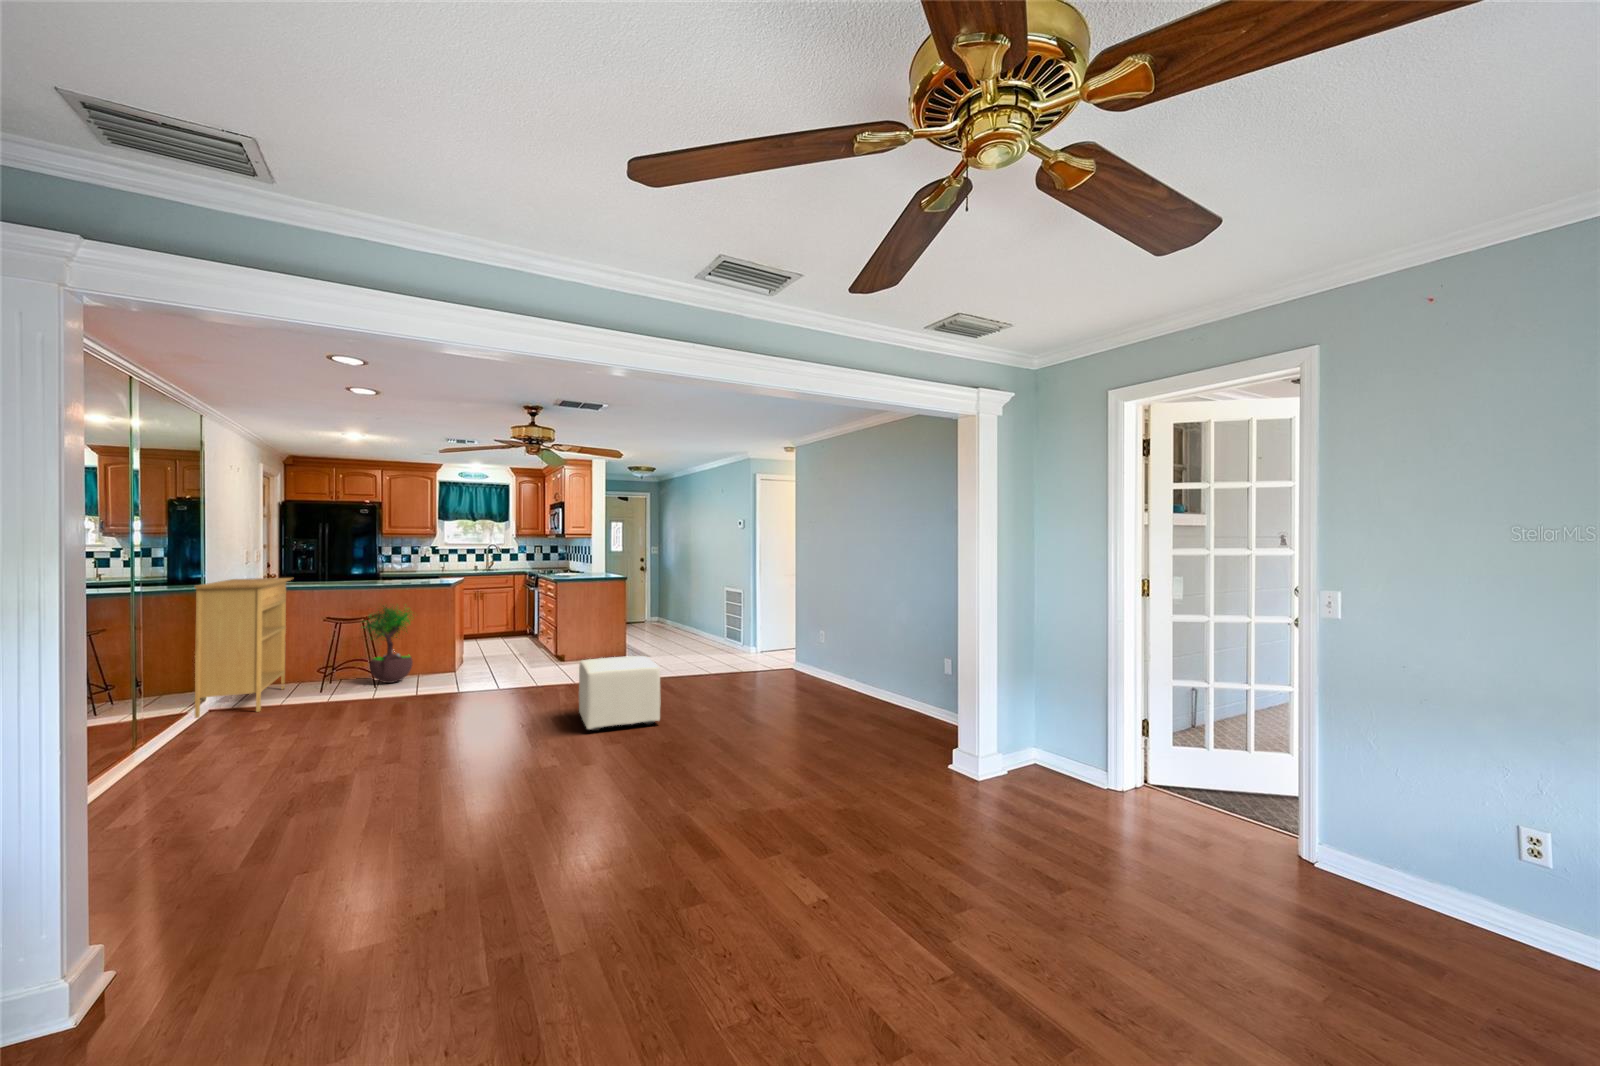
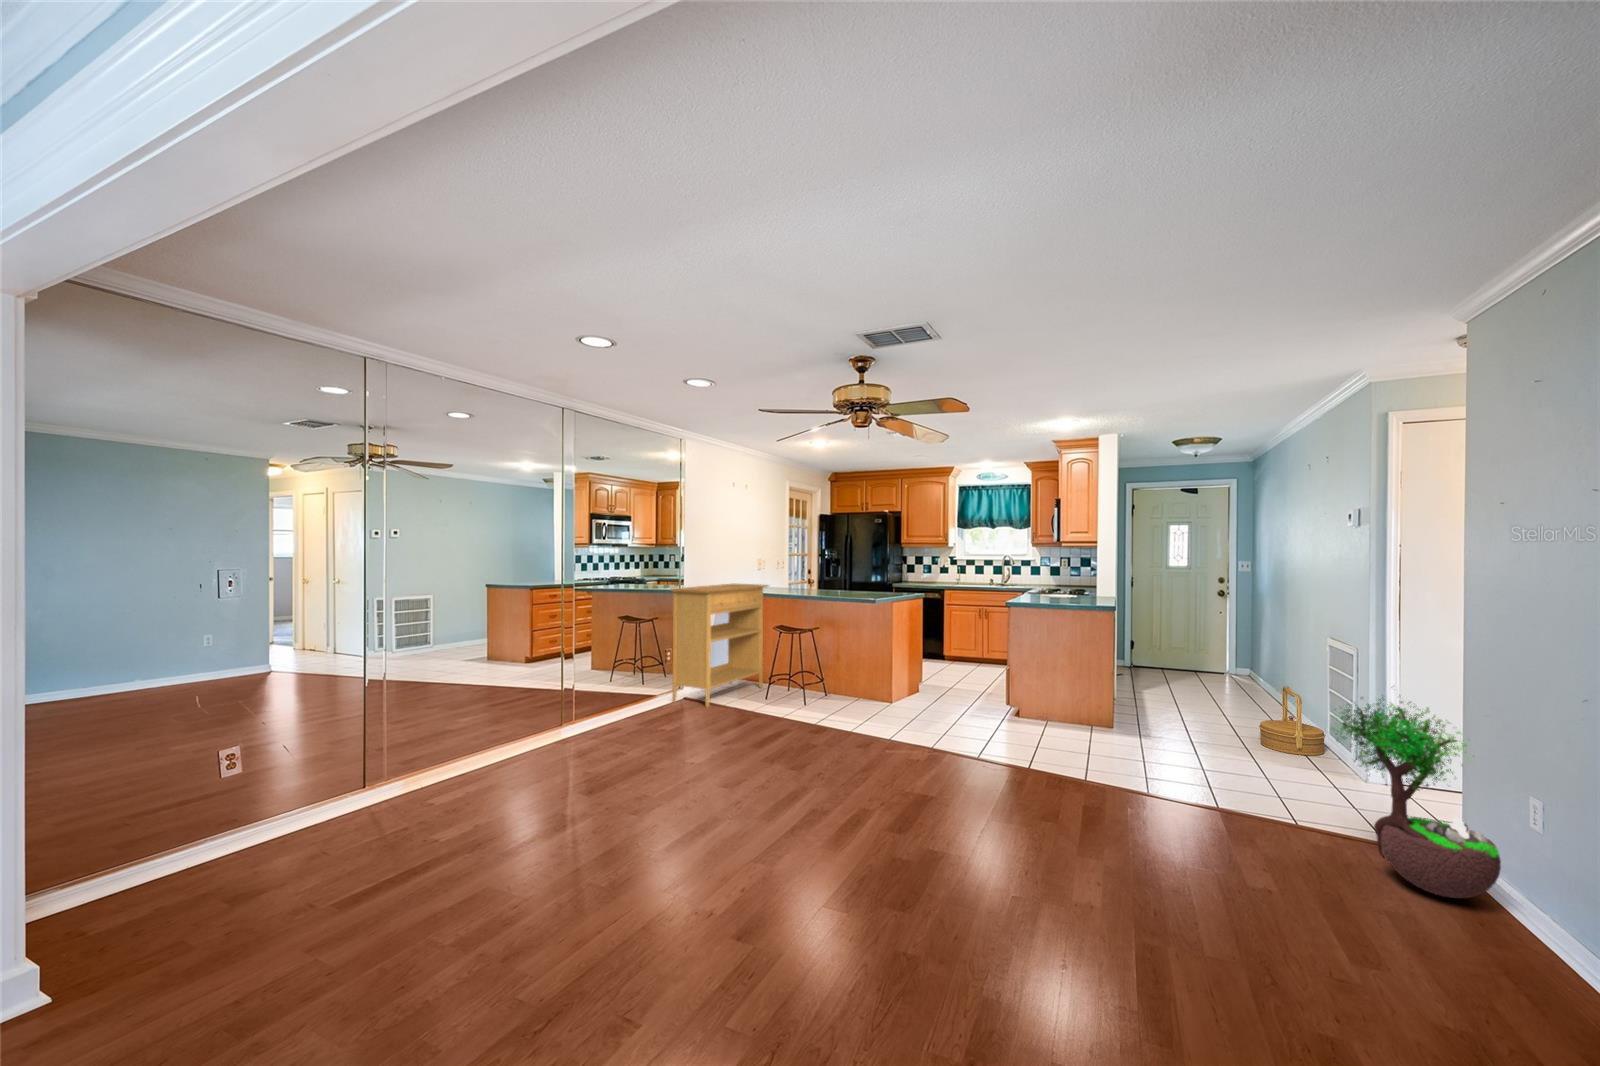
potted tree: present [361,606,413,683] -> present [1333,698,1501,898]
woven basket: none [698,616,727,651] -> present [1259,686,1326,756]
ottoman: present [579,656,660,731] -> none [849,733,996,880]

